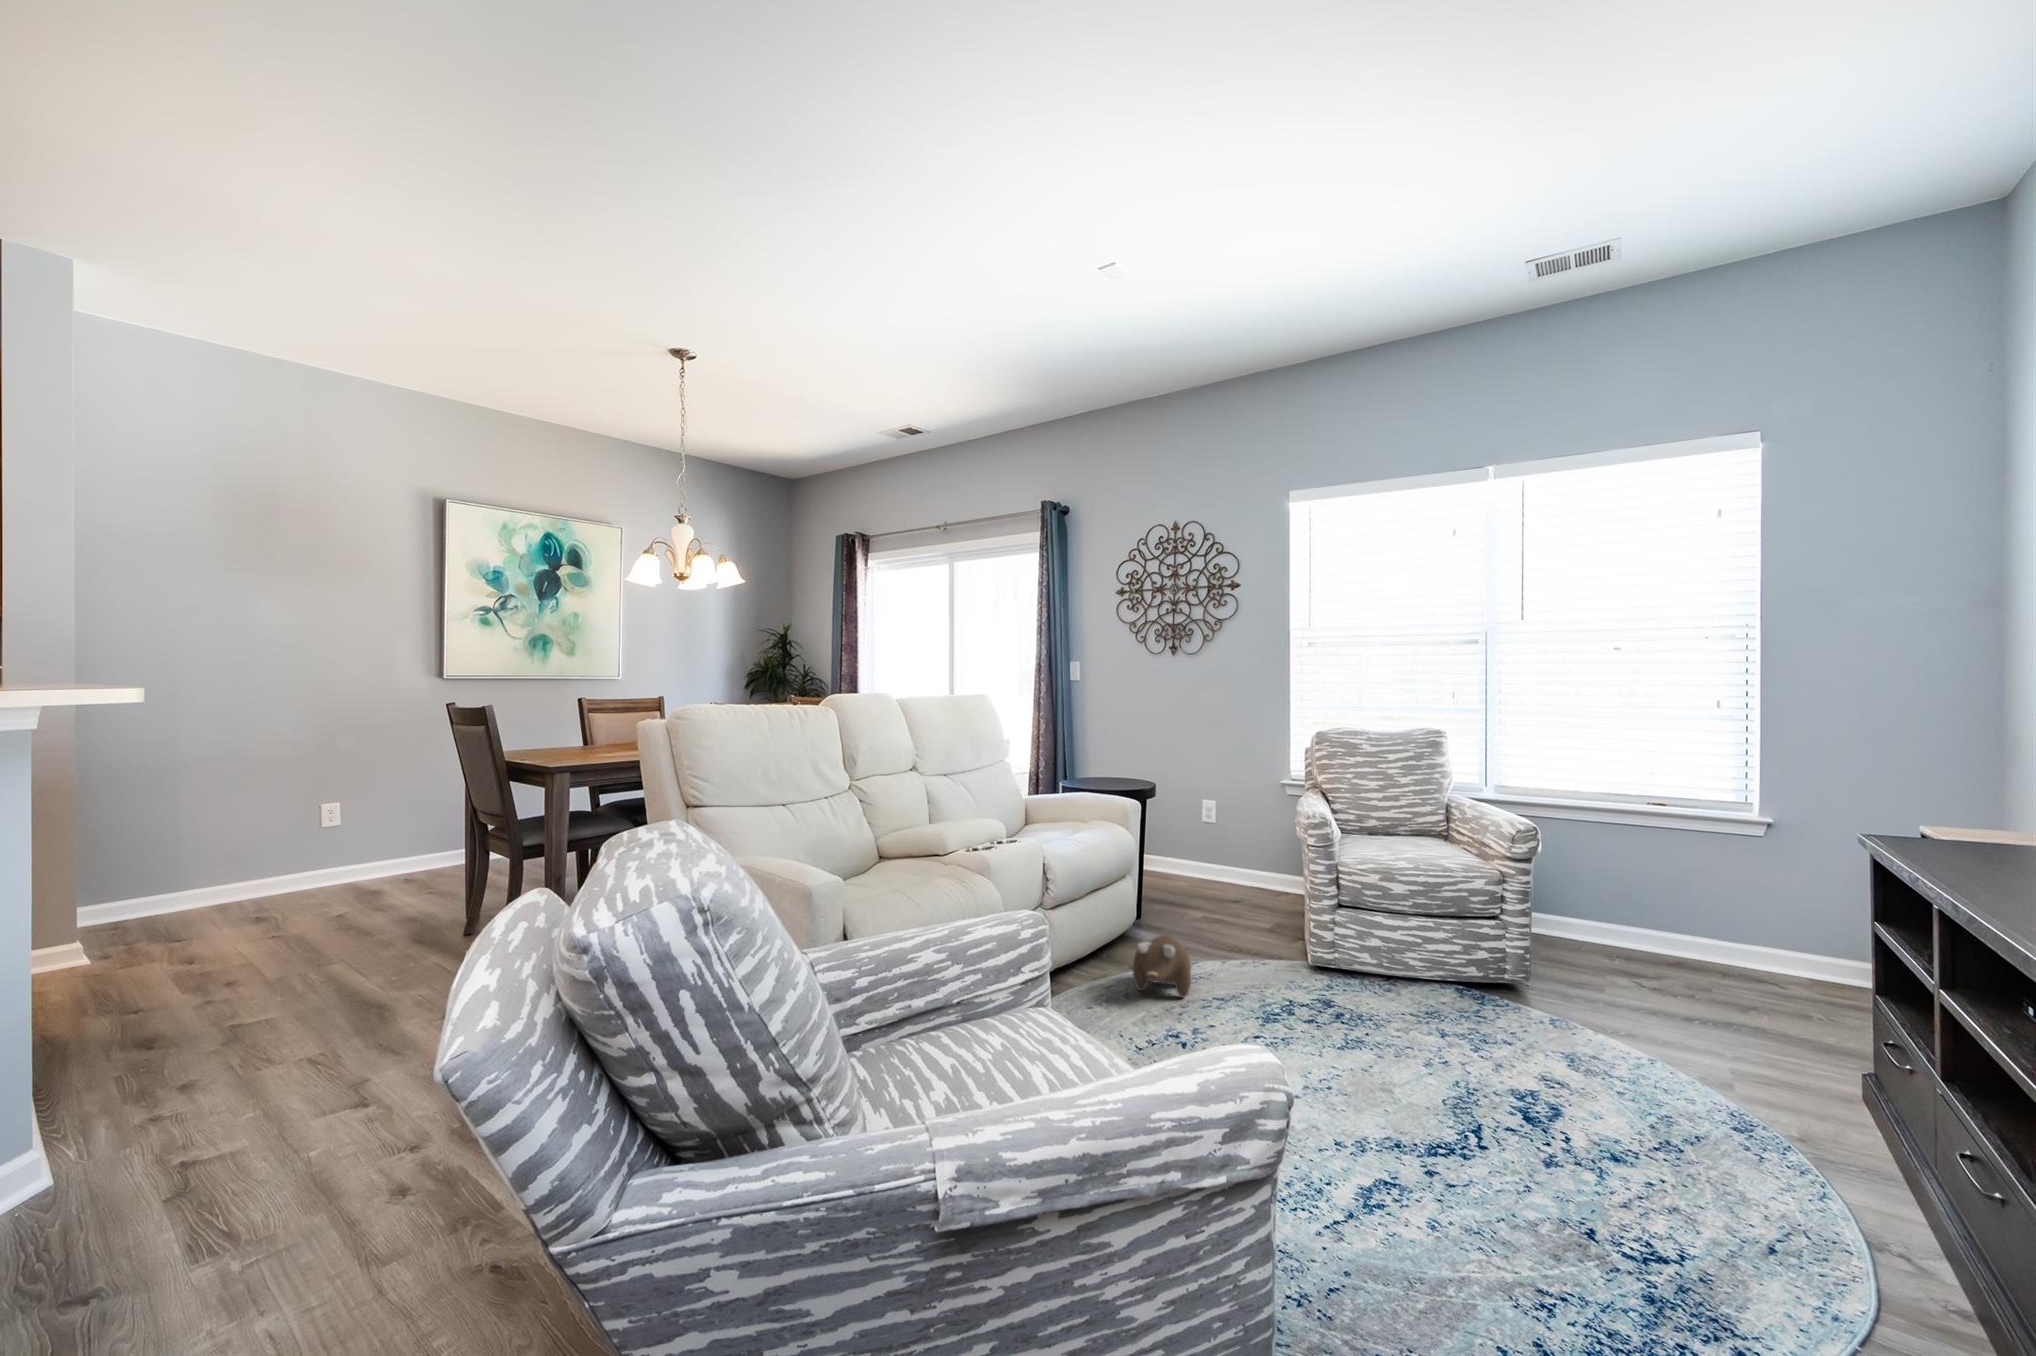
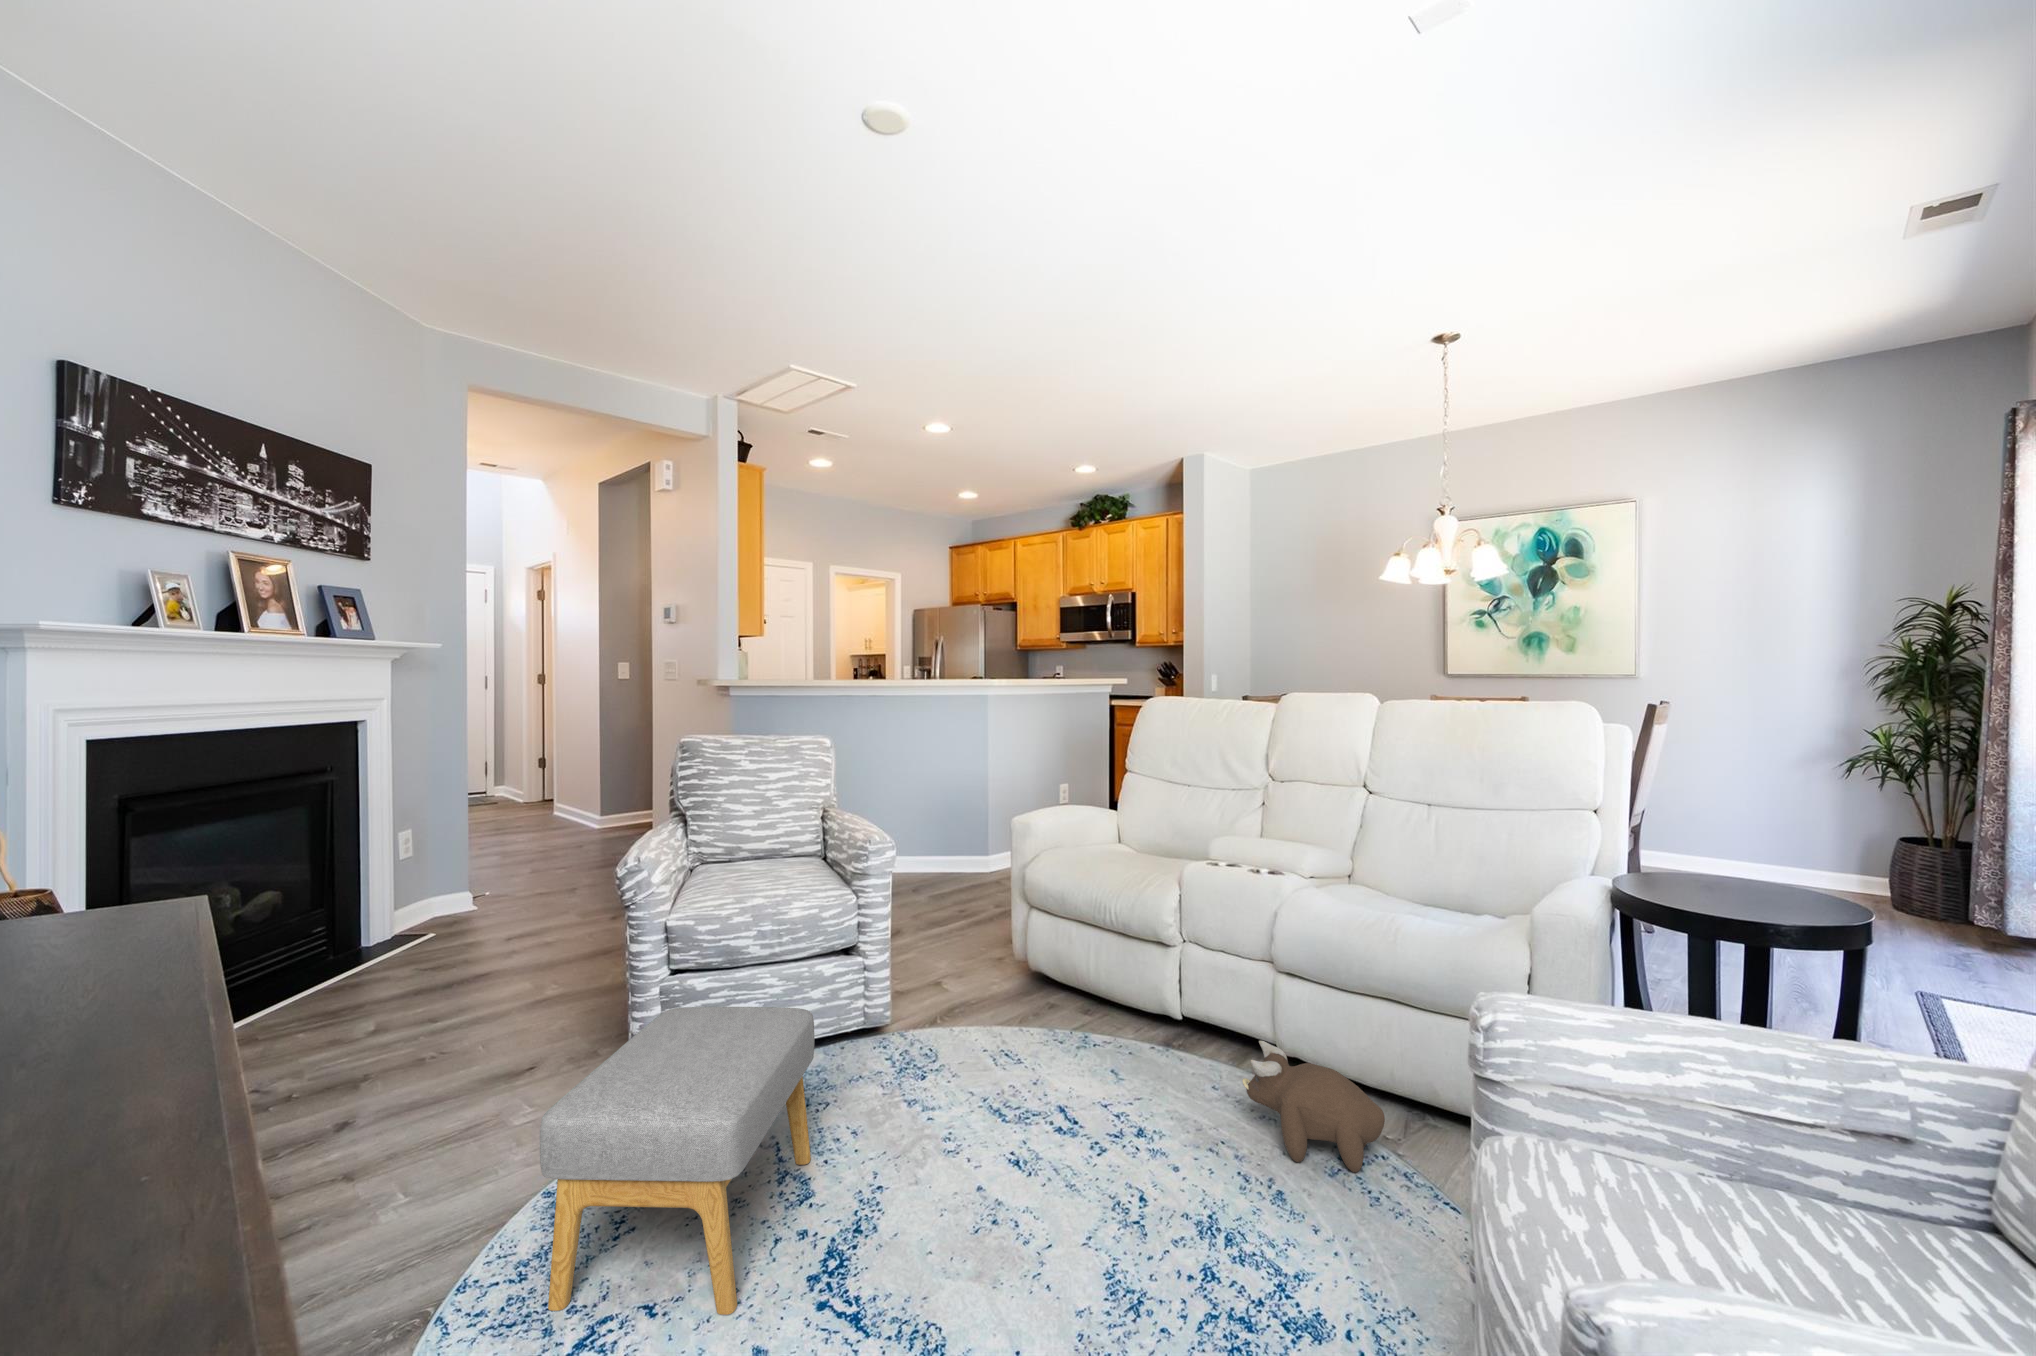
footstool: none [1330,1030,1681,1315] -> present [540,1007,814,1315]

